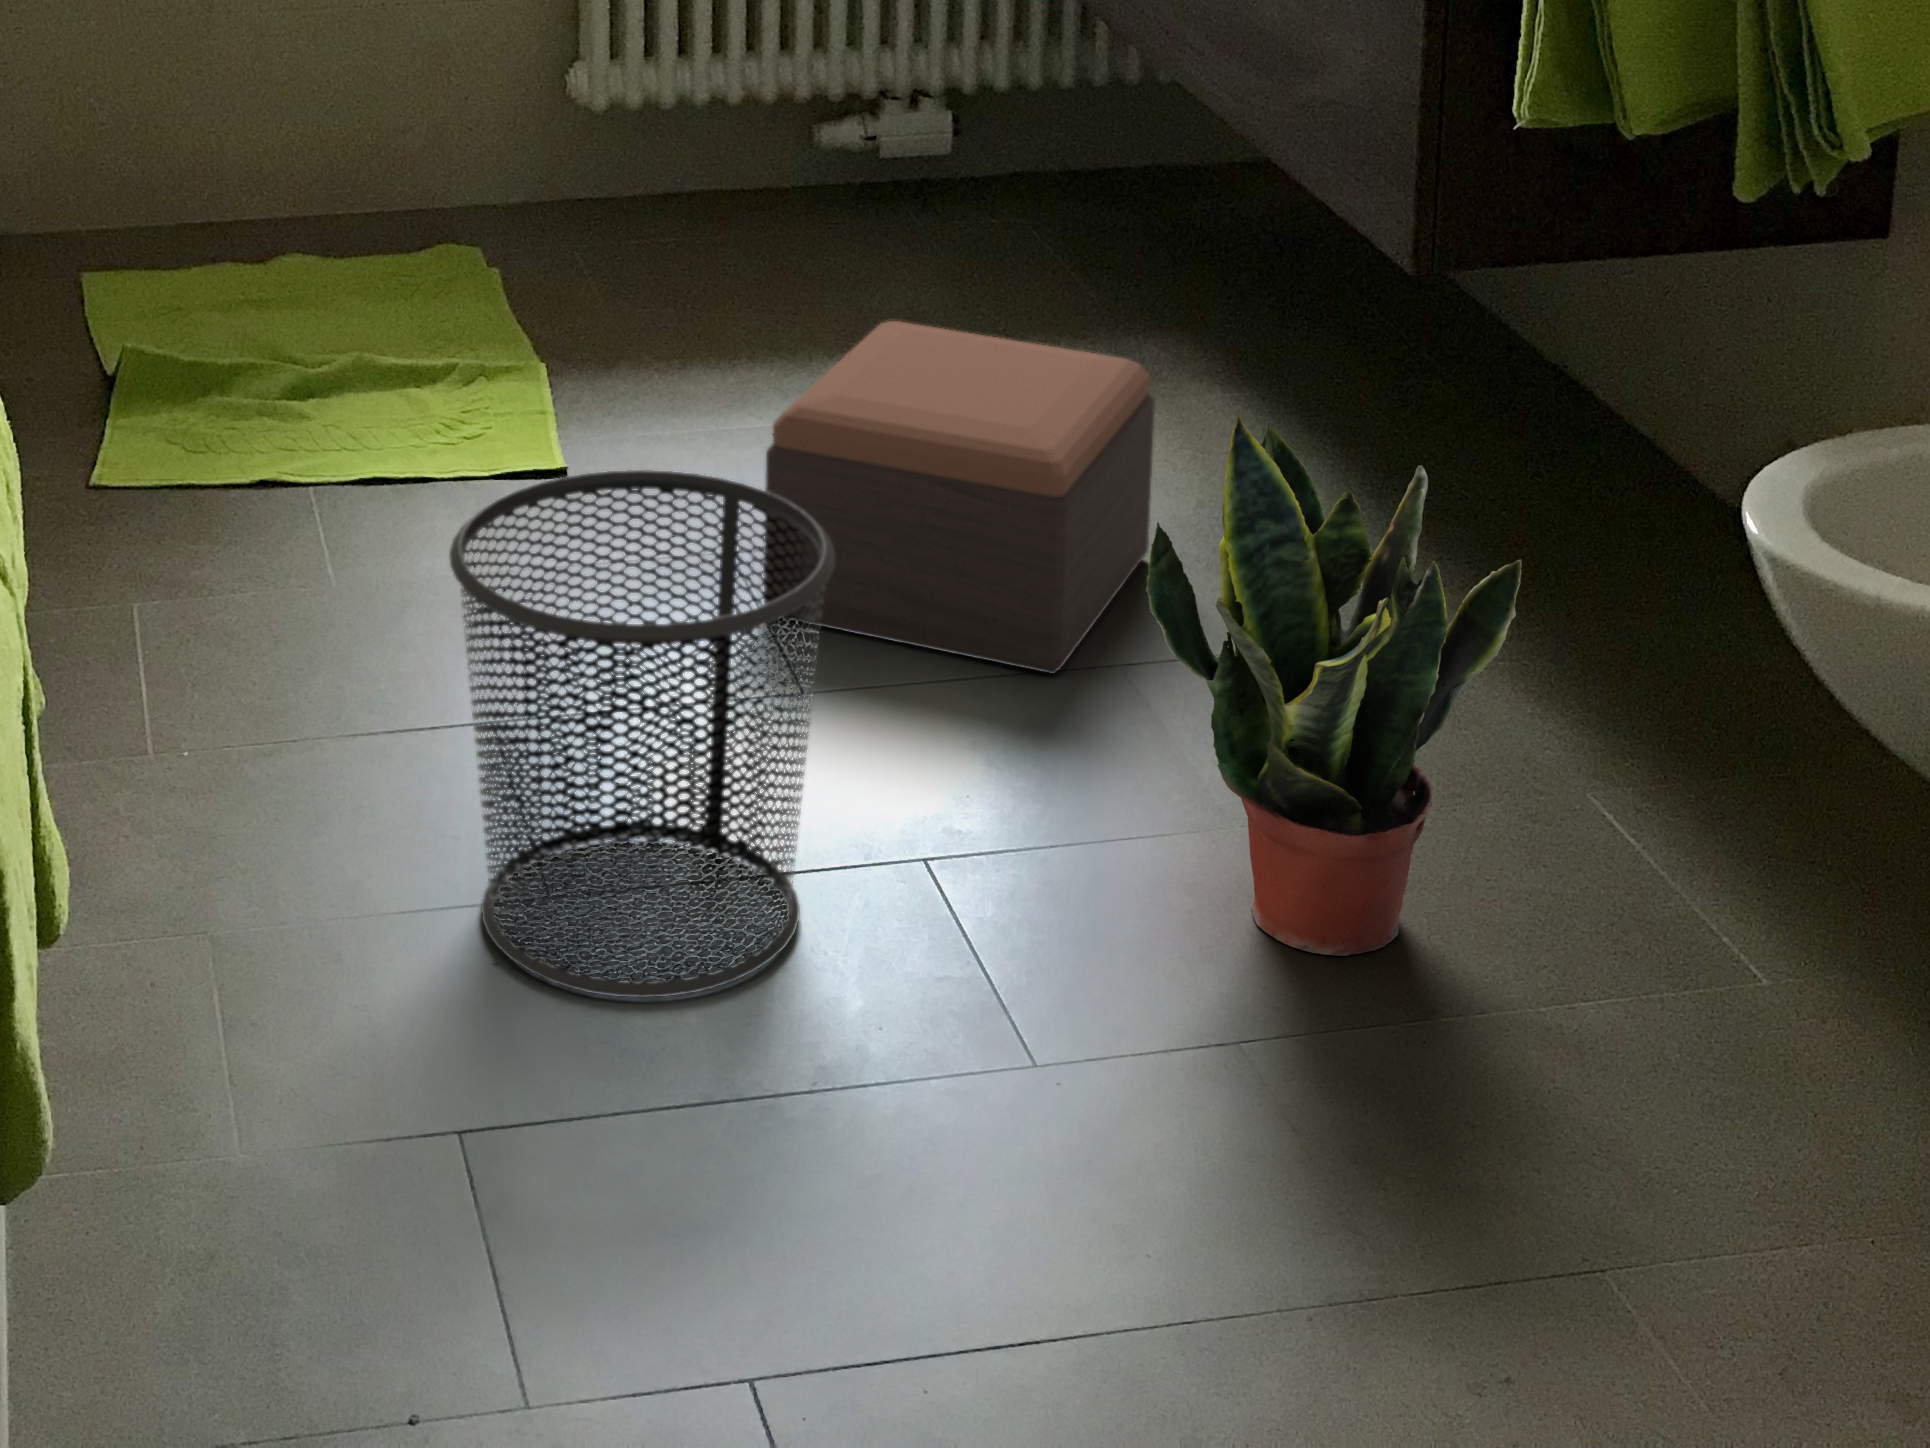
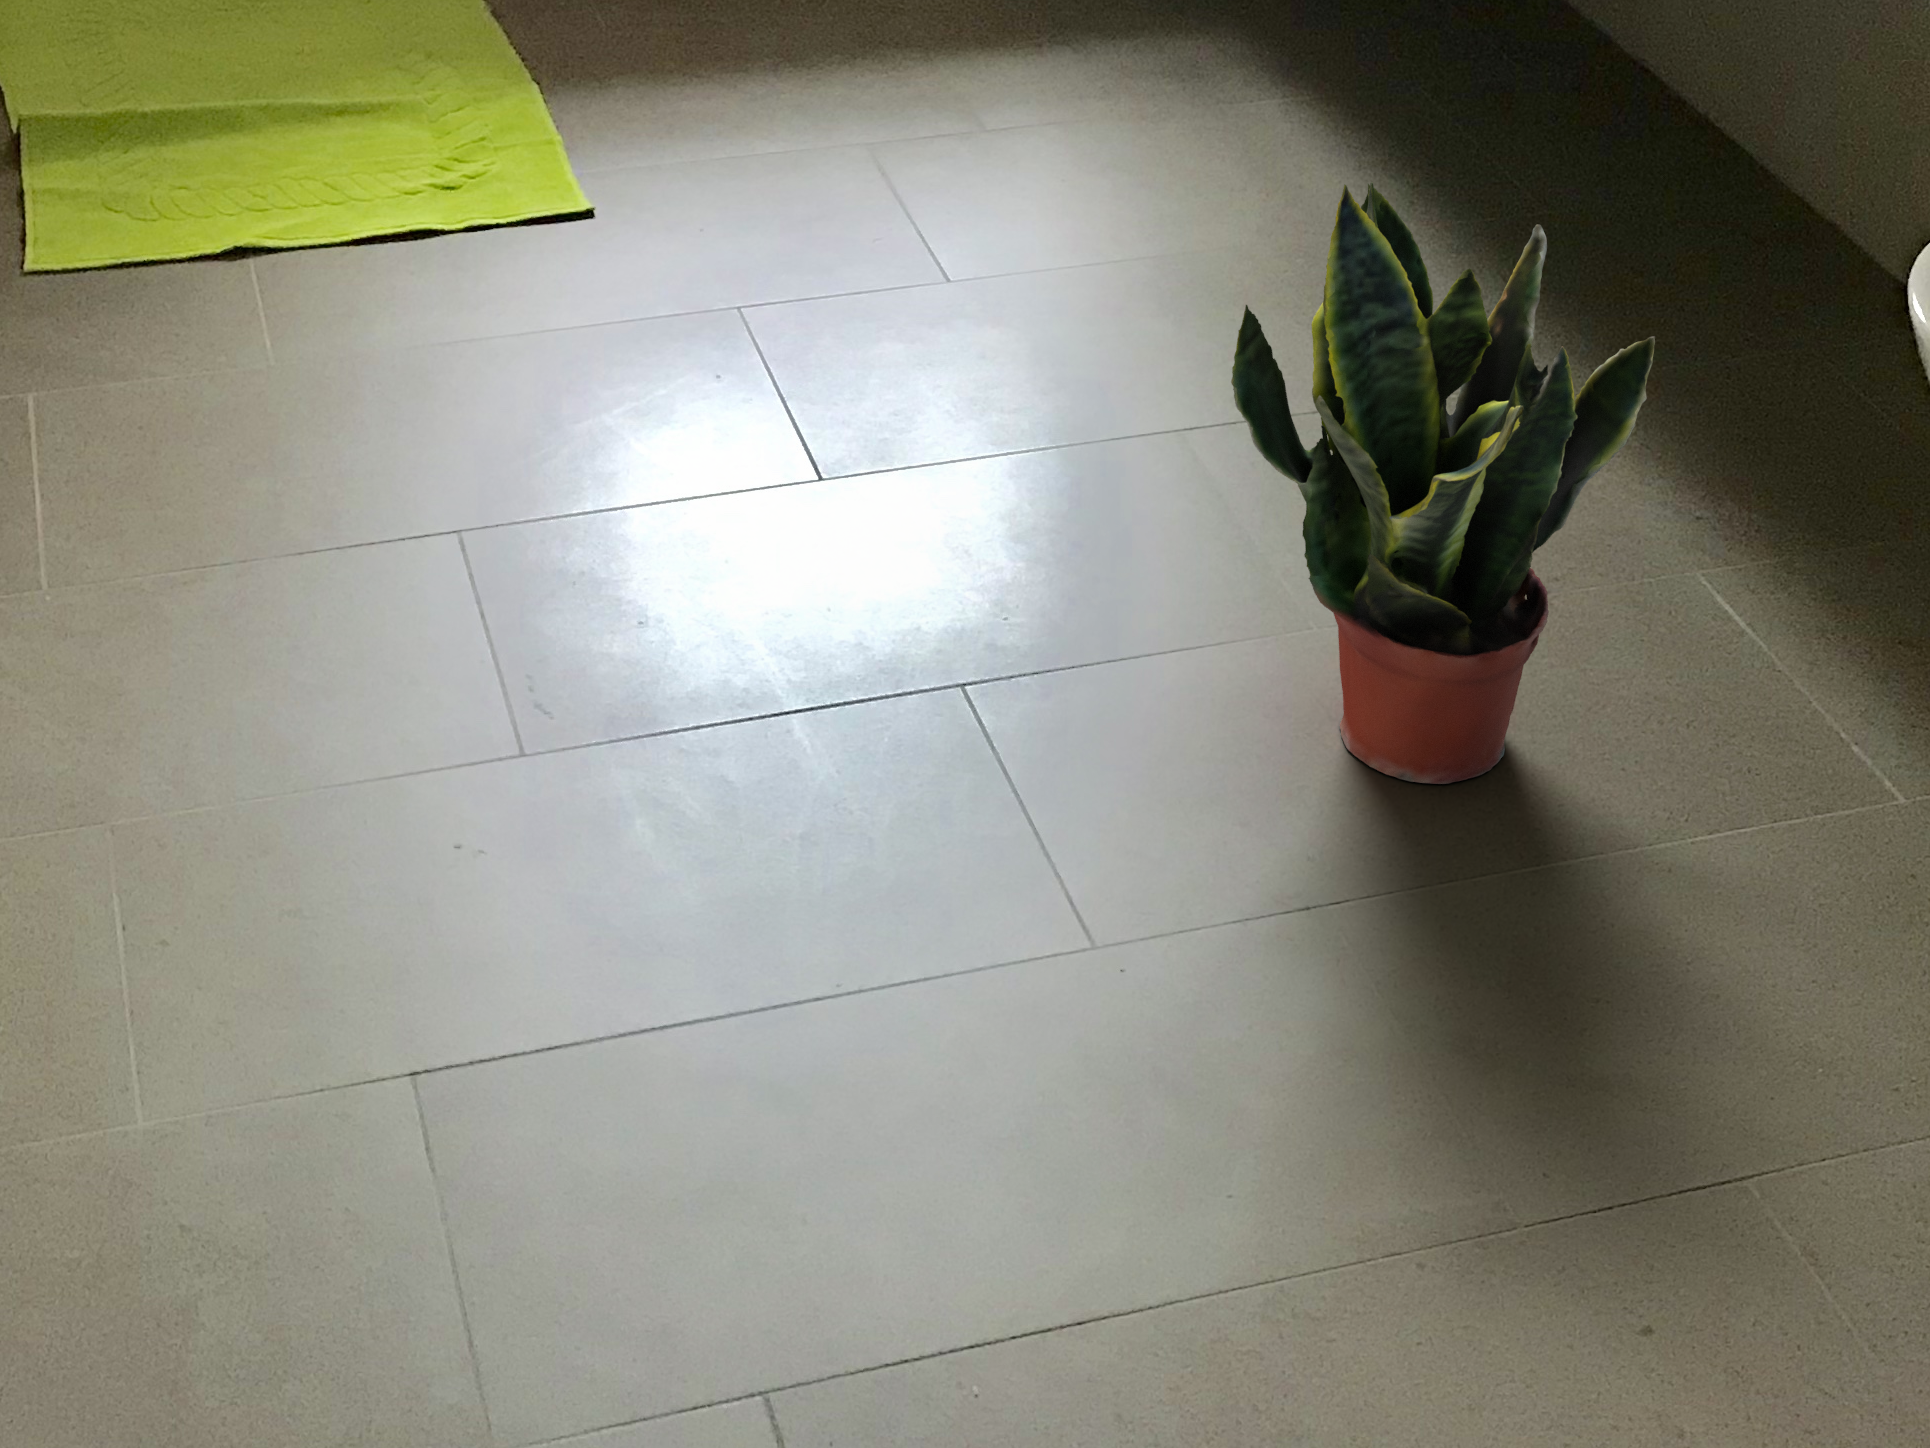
footstool: present [763,321,1155,674] -> none [776,35,1218,442]
waste bin: present [449,470,835,998] -> none [403,245,869,872]

